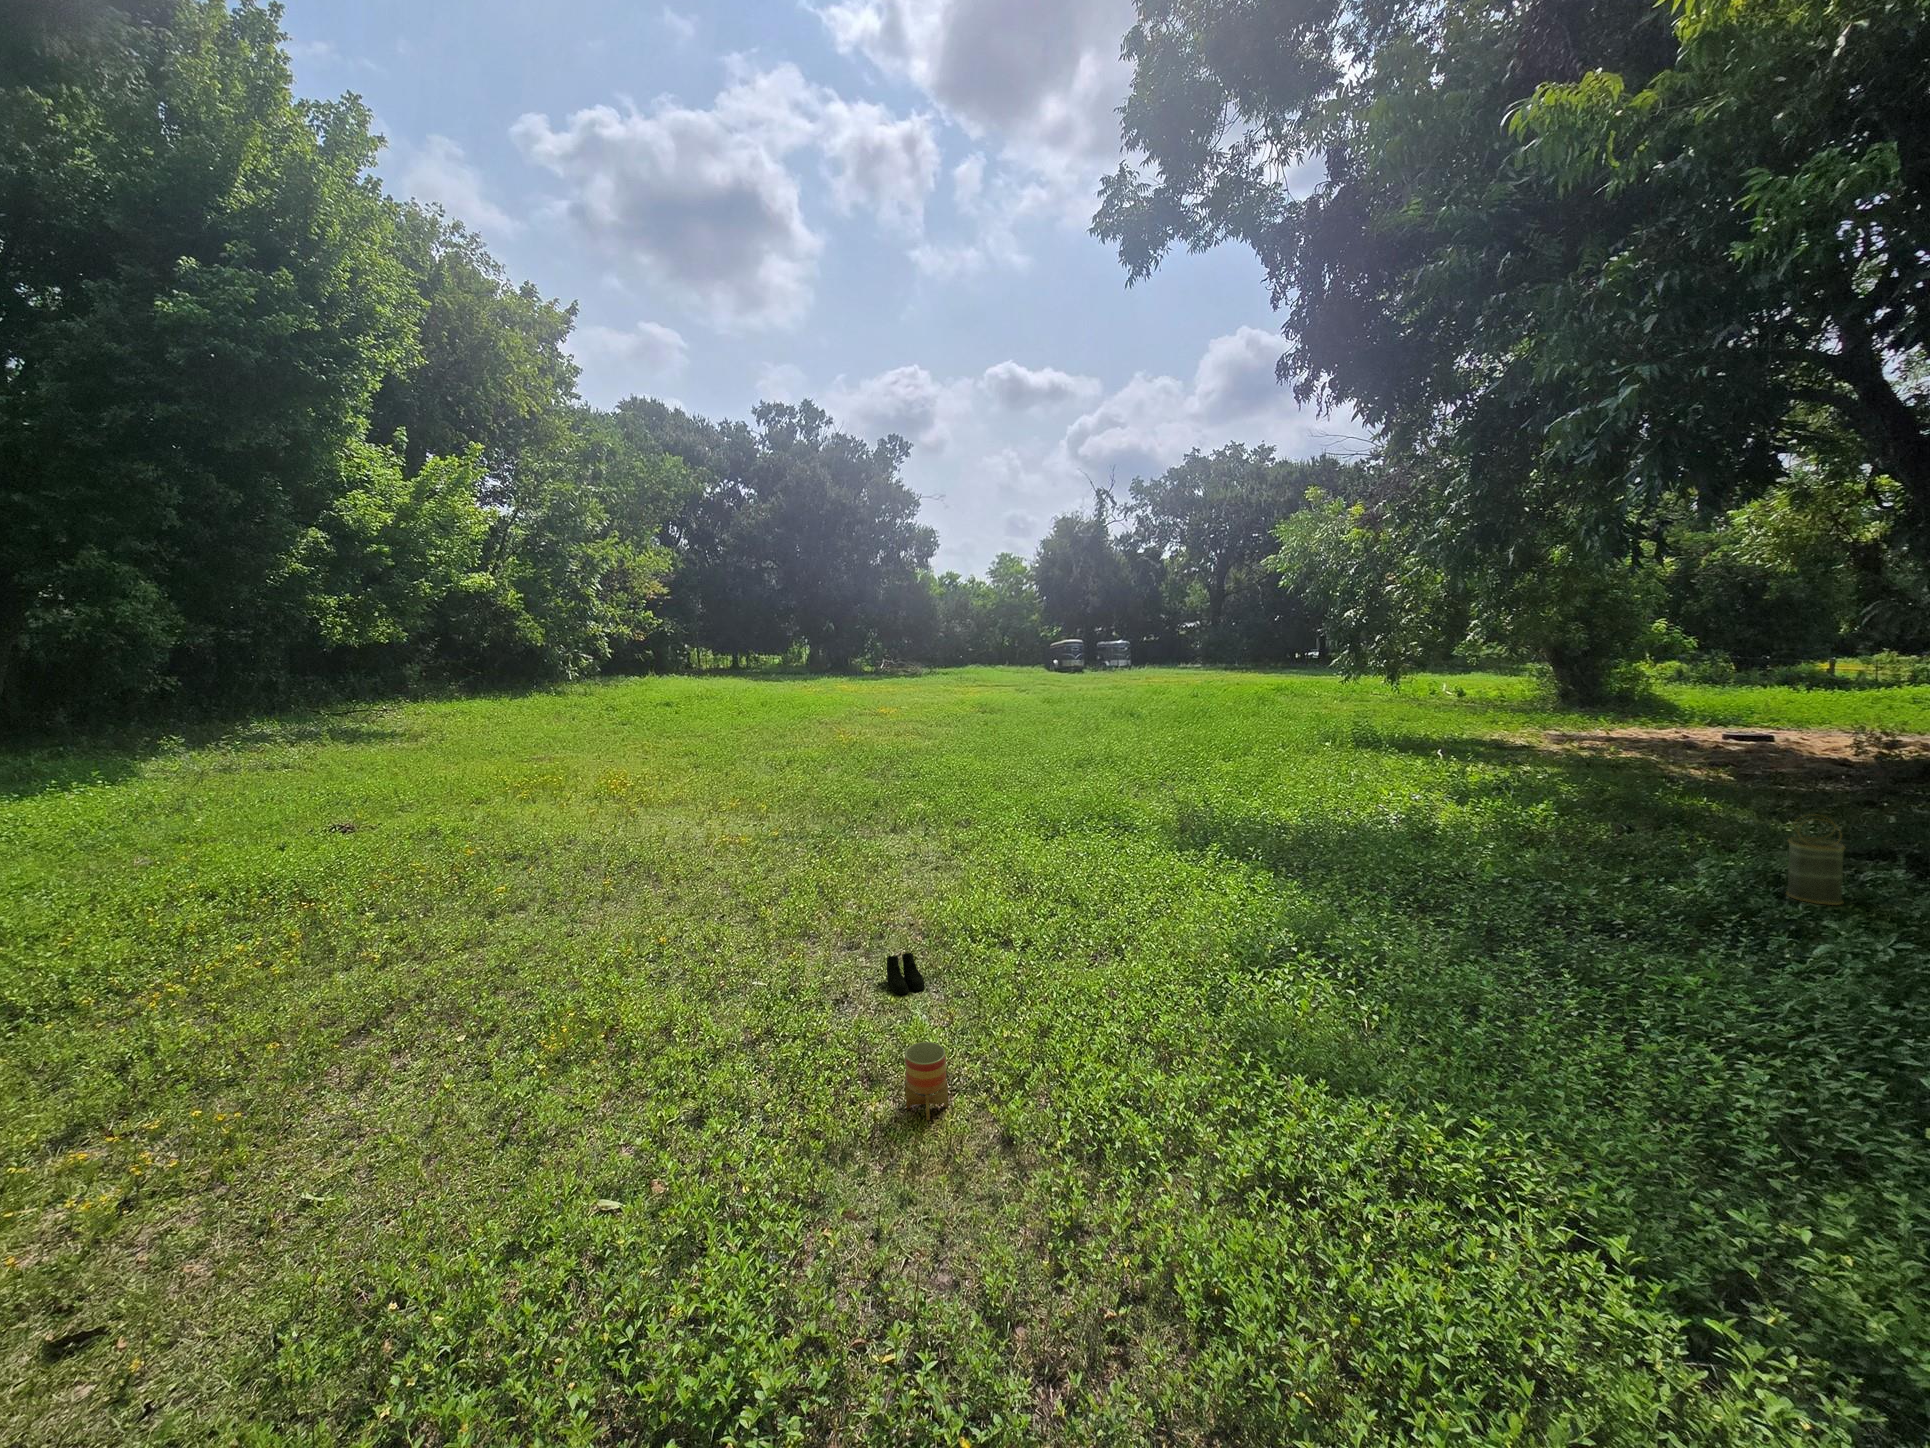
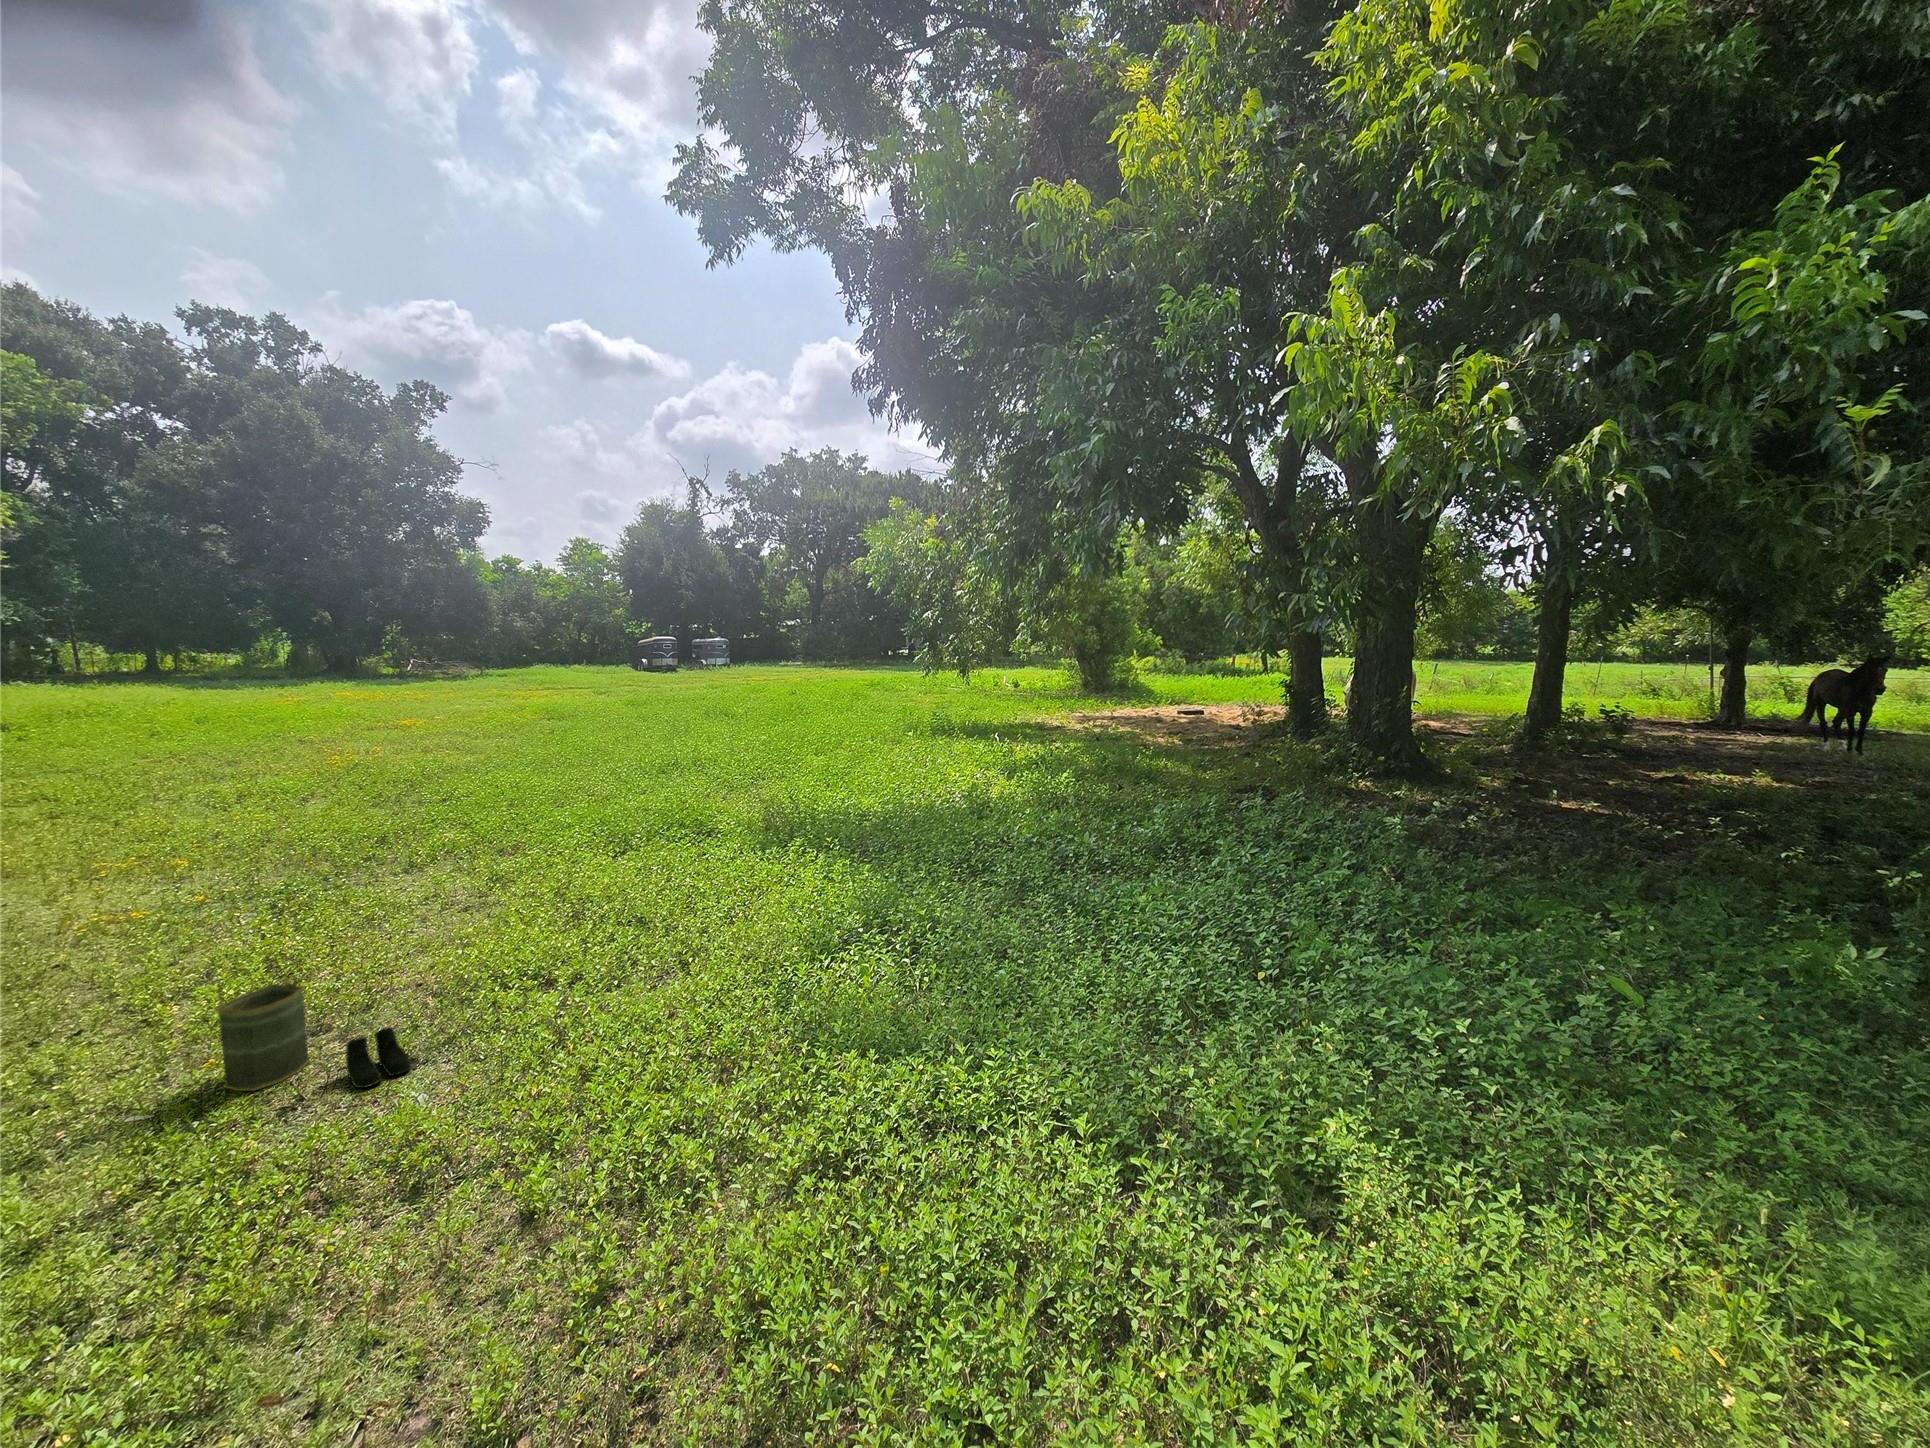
basket: present [1786,819,1845,905] -> present [217,955,310,1091]
planter: present [905,1042,948,1120] -> none [332,1148,412,1260]

